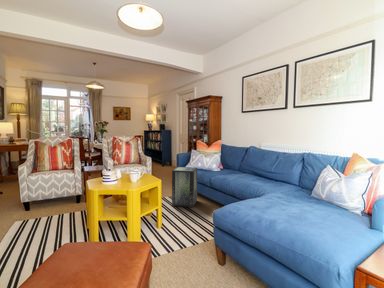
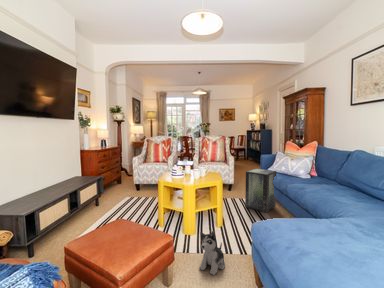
plush toy: none [164,228,188,270] -> present [199,231,225,275]

